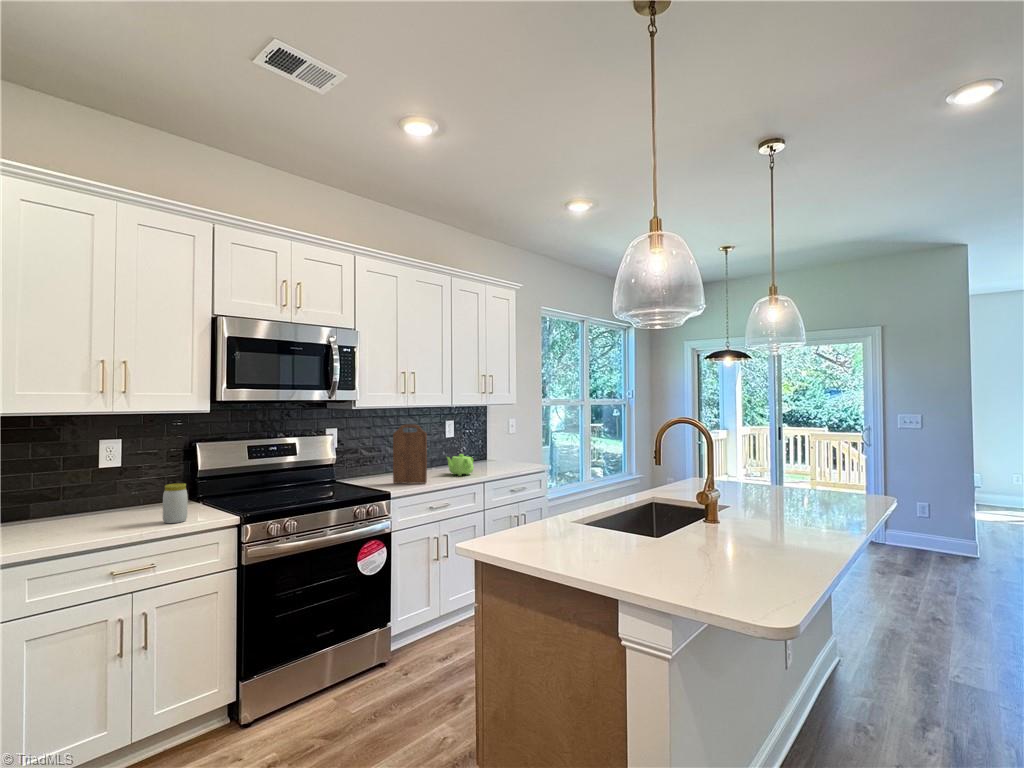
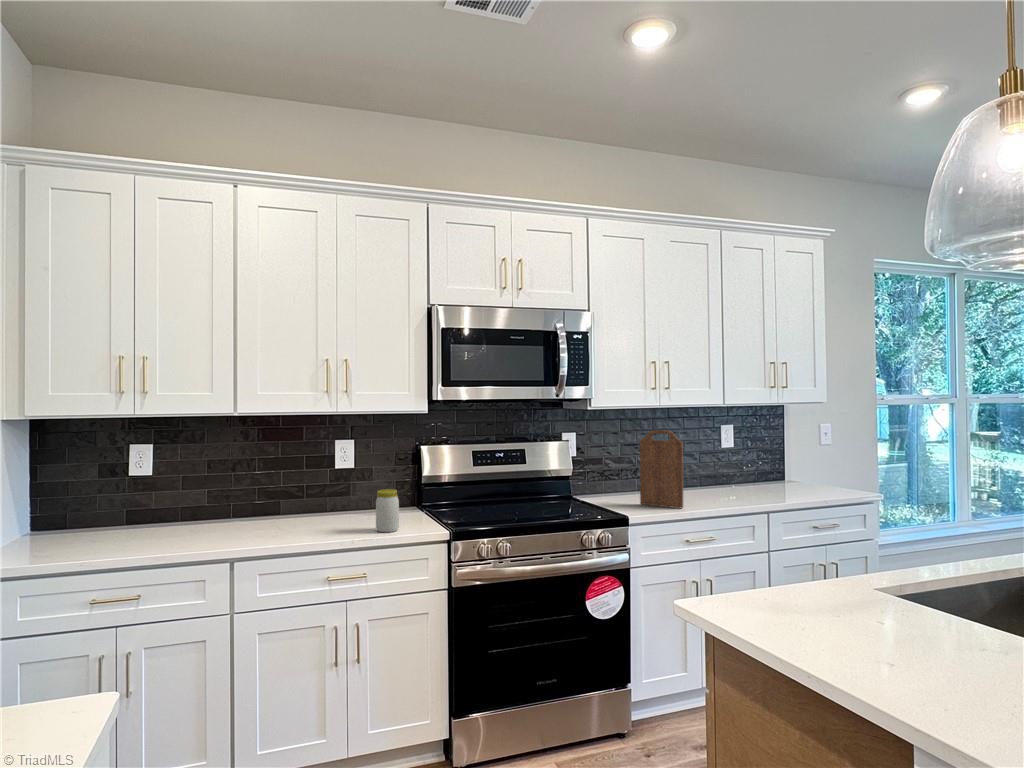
teapot: present [447,454,474,476] -> none [713,471,756,501]

